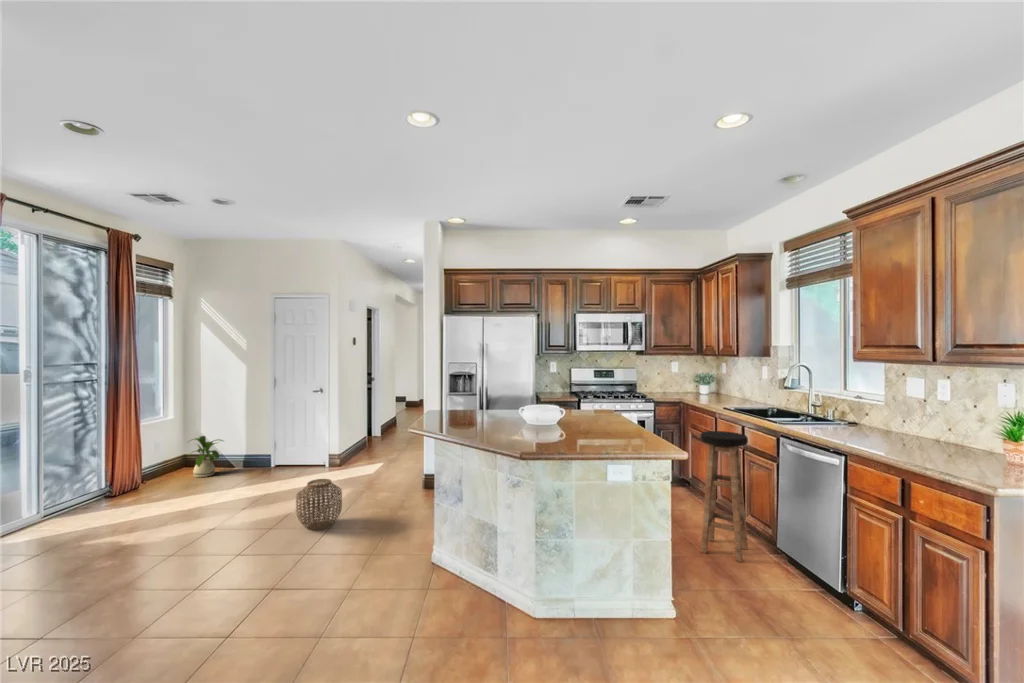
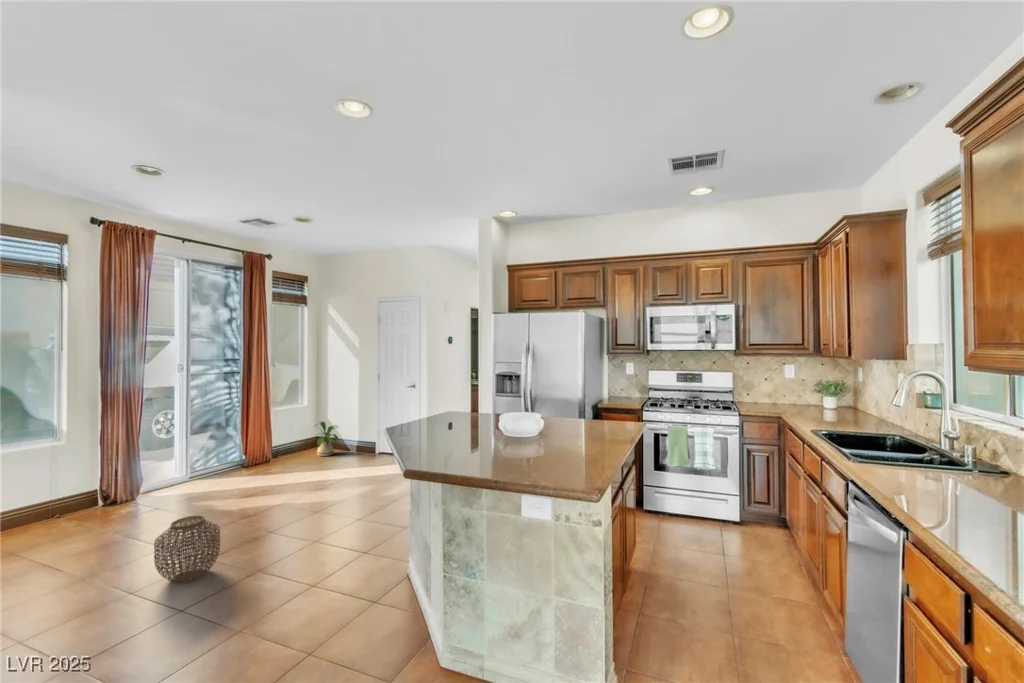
bar stool: present [701,431,748,562] -> none [724,463,804,656]
woven basket: present [296,479,342,530] -> present [154,516,220,583]

